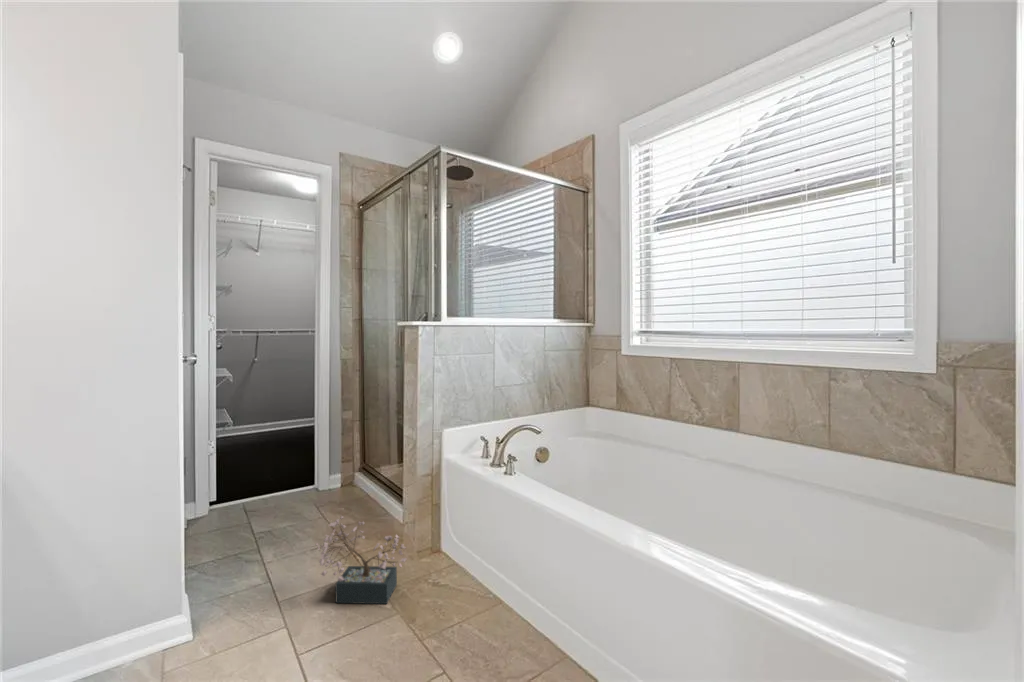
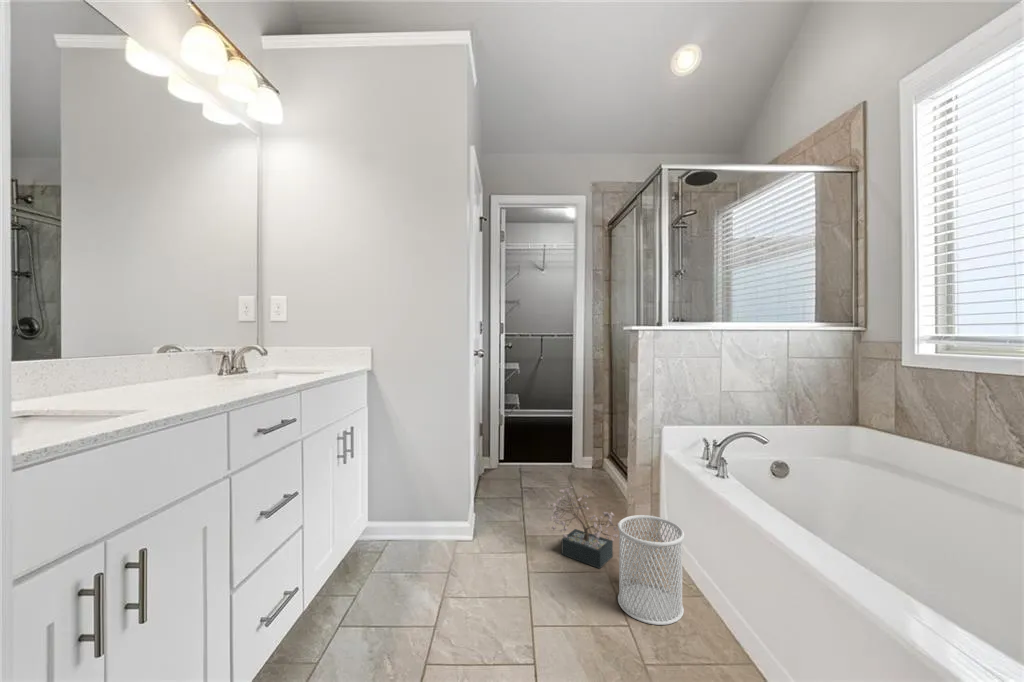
wastebasket: none [416,527,485,647] -> present [618,515,684,625]

